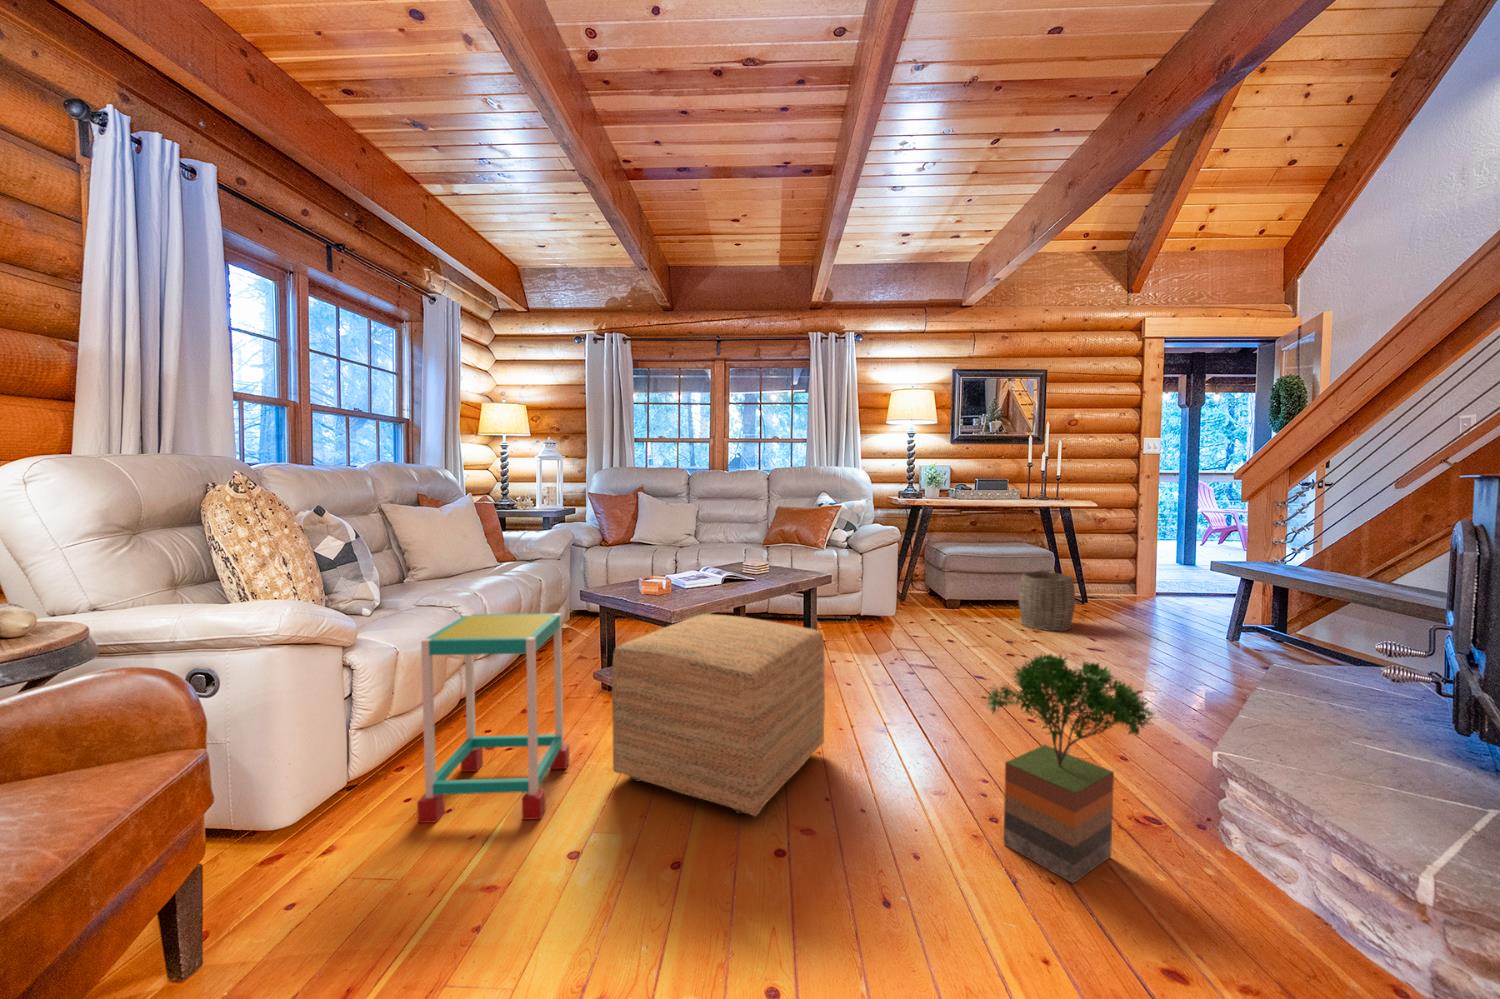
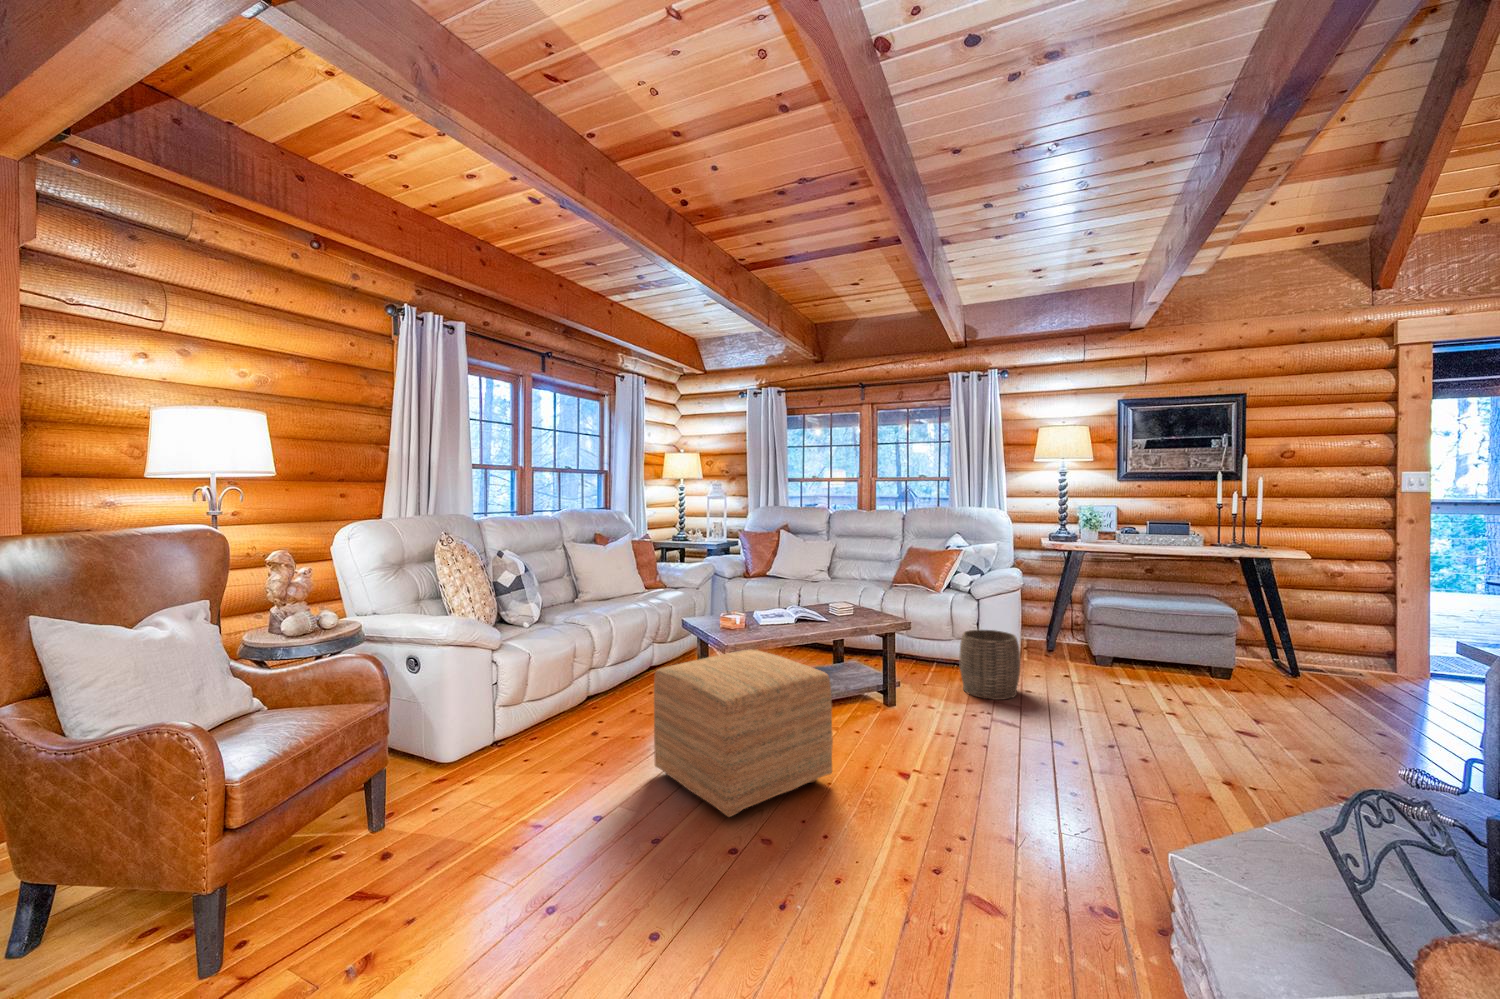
woven basket: present [1019,572,1075,631] -> present [960,630,1020,700]
side table: present [417,613,569,823] -> none [521,634,636,789]
potted tree: present [988,654,1155,883] -> none [906,714,1054,929]

